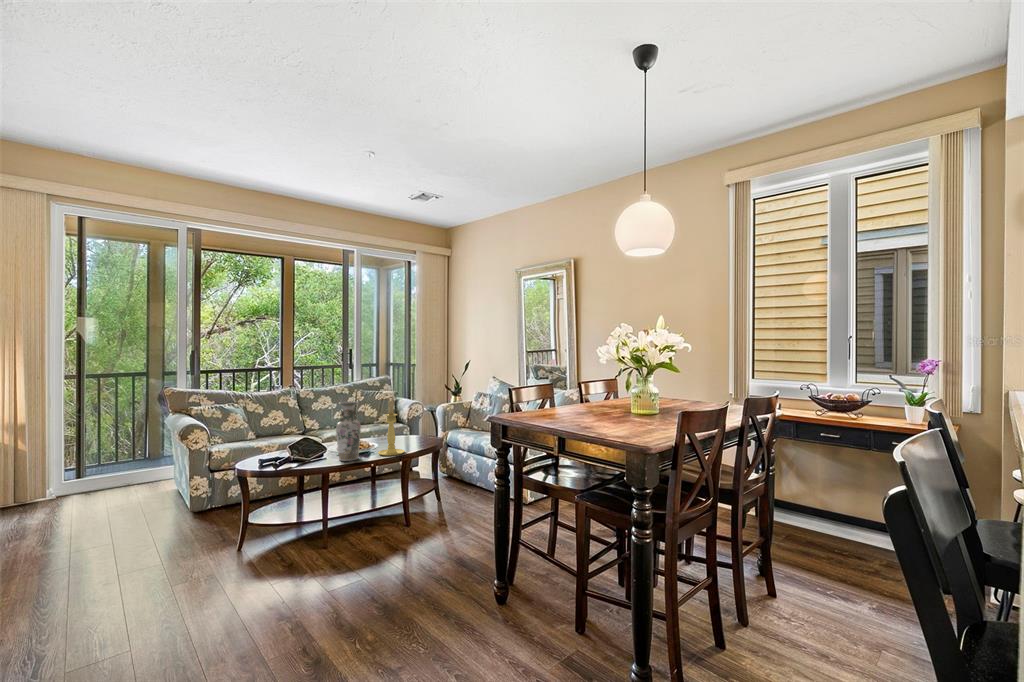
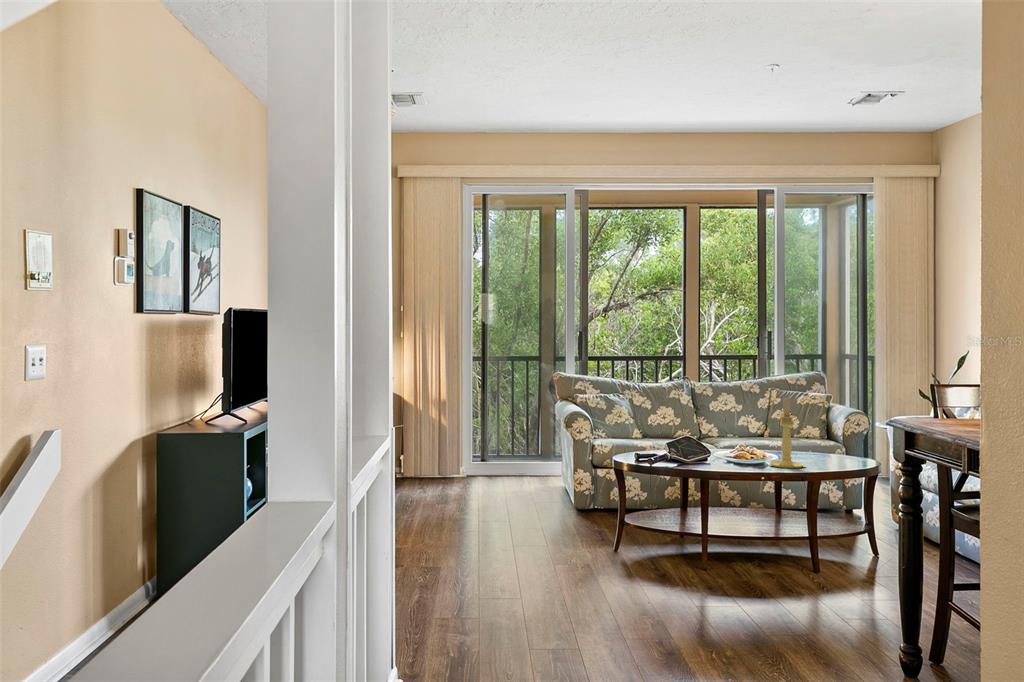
vase: present [336,402,361,461] -> none [717,395,746,466]

